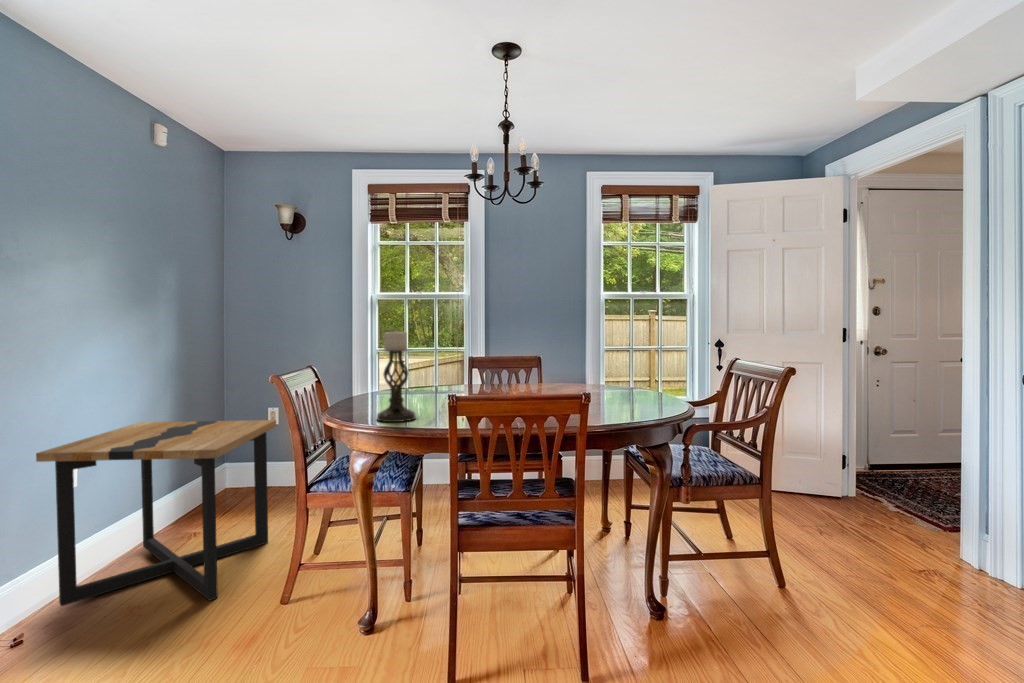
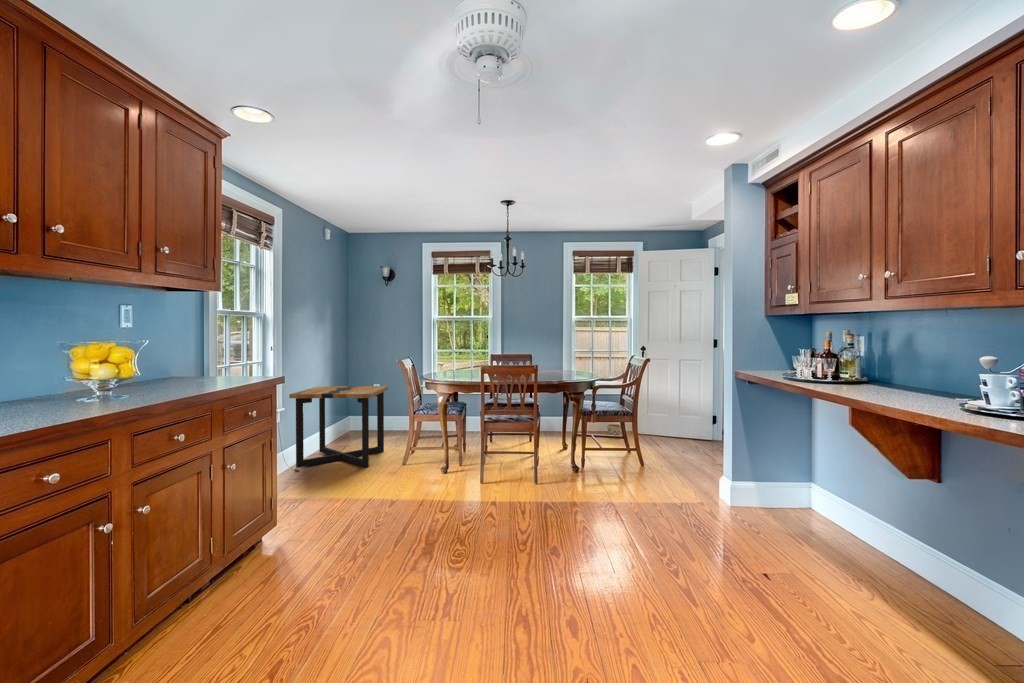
candle holder: present [377,329,416,422] -> none [447,337,465,379]

